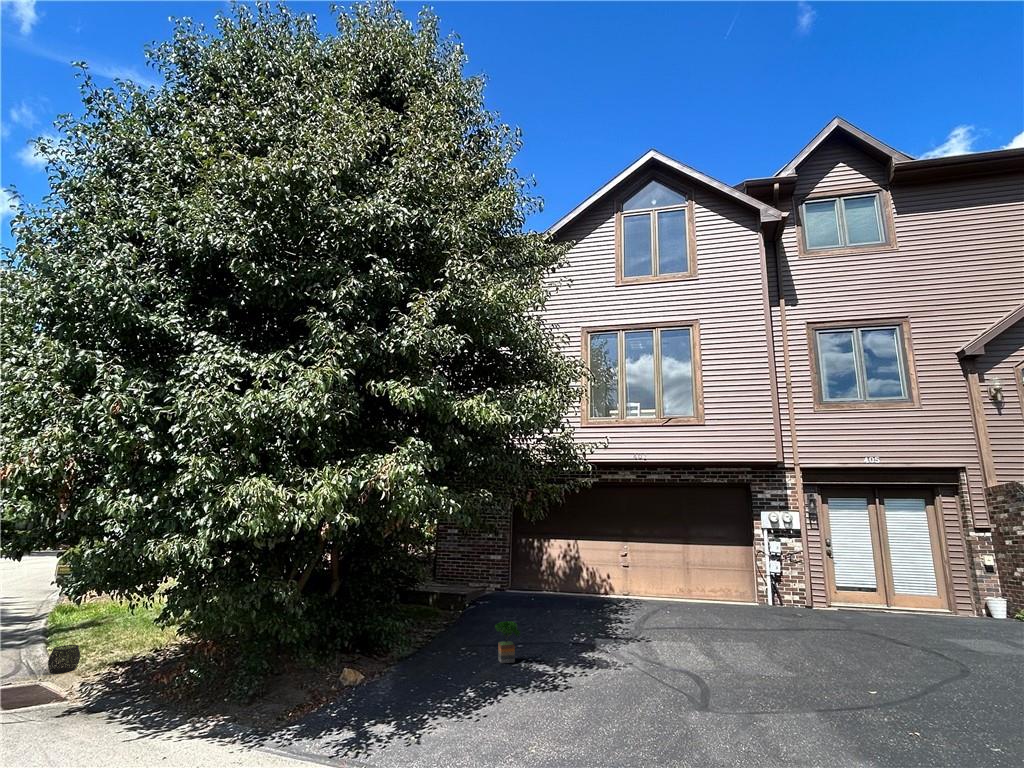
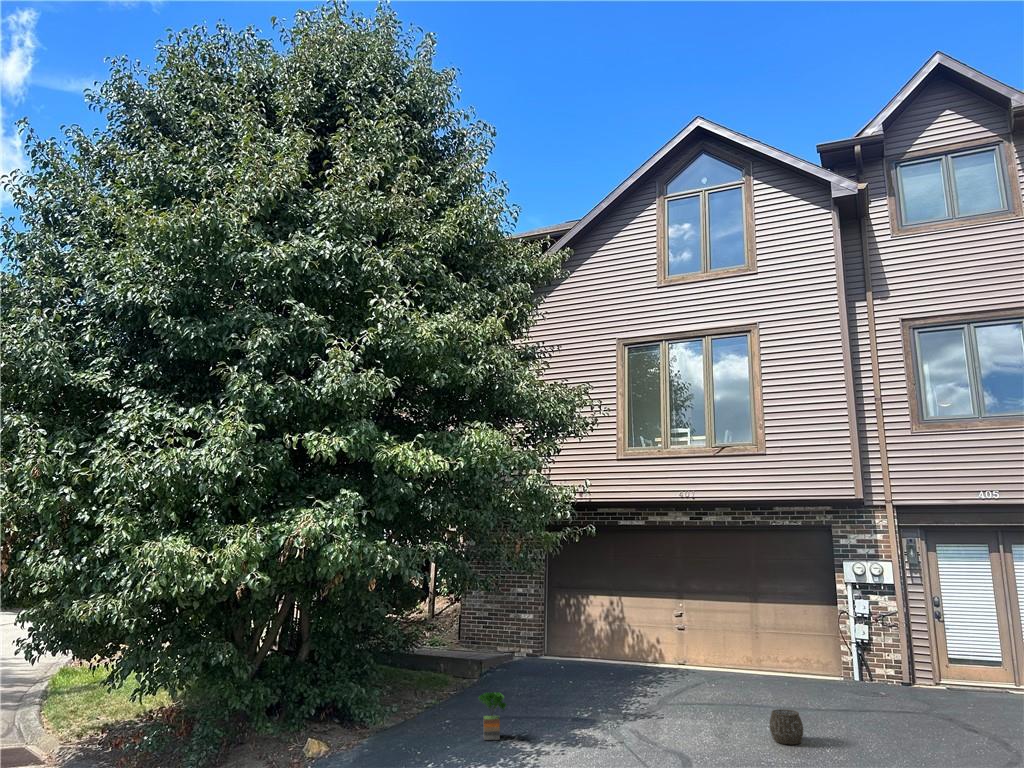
woven basket: present [48,645,80,673] -> present [770,709,803,745]

